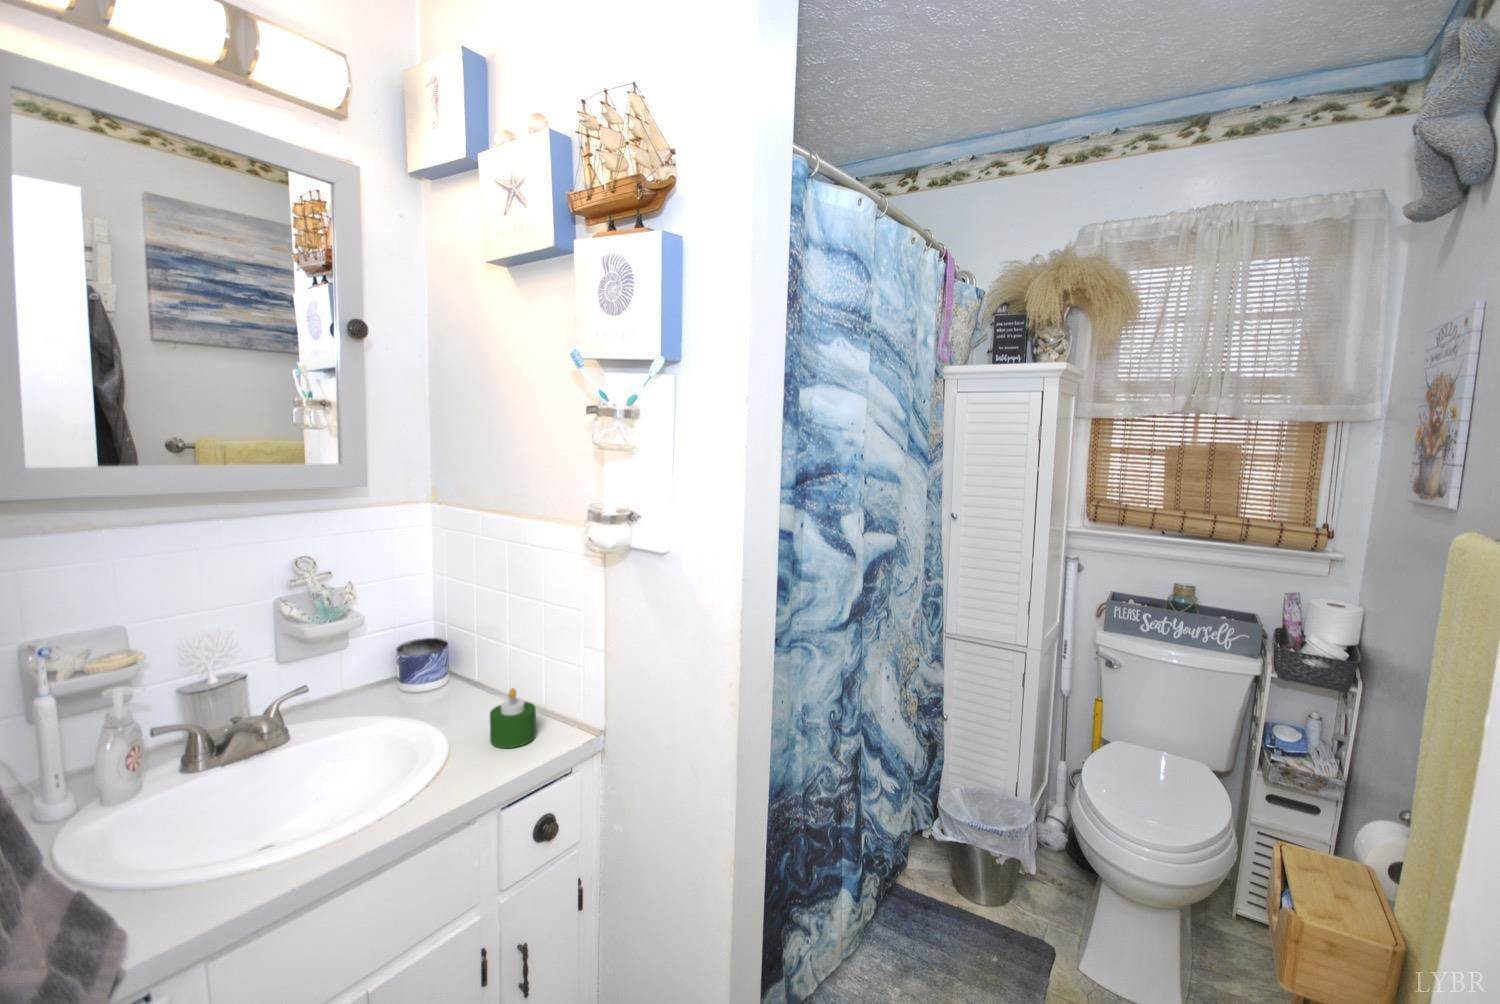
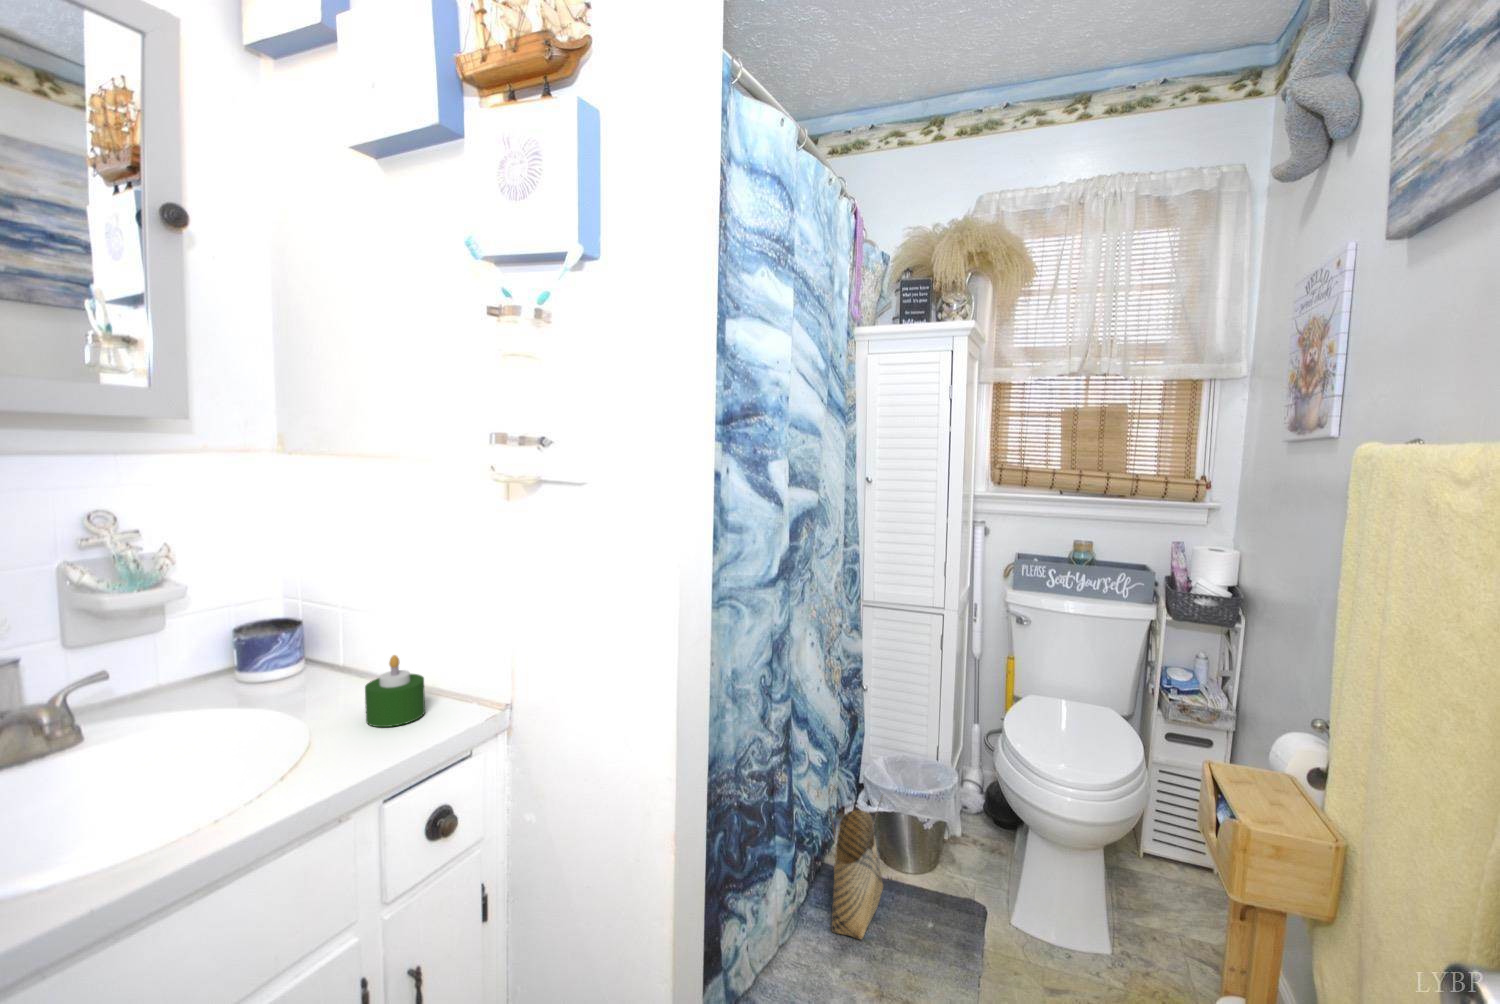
woven basket: none [896,811,952,963] -> present [828,785,883,939]

